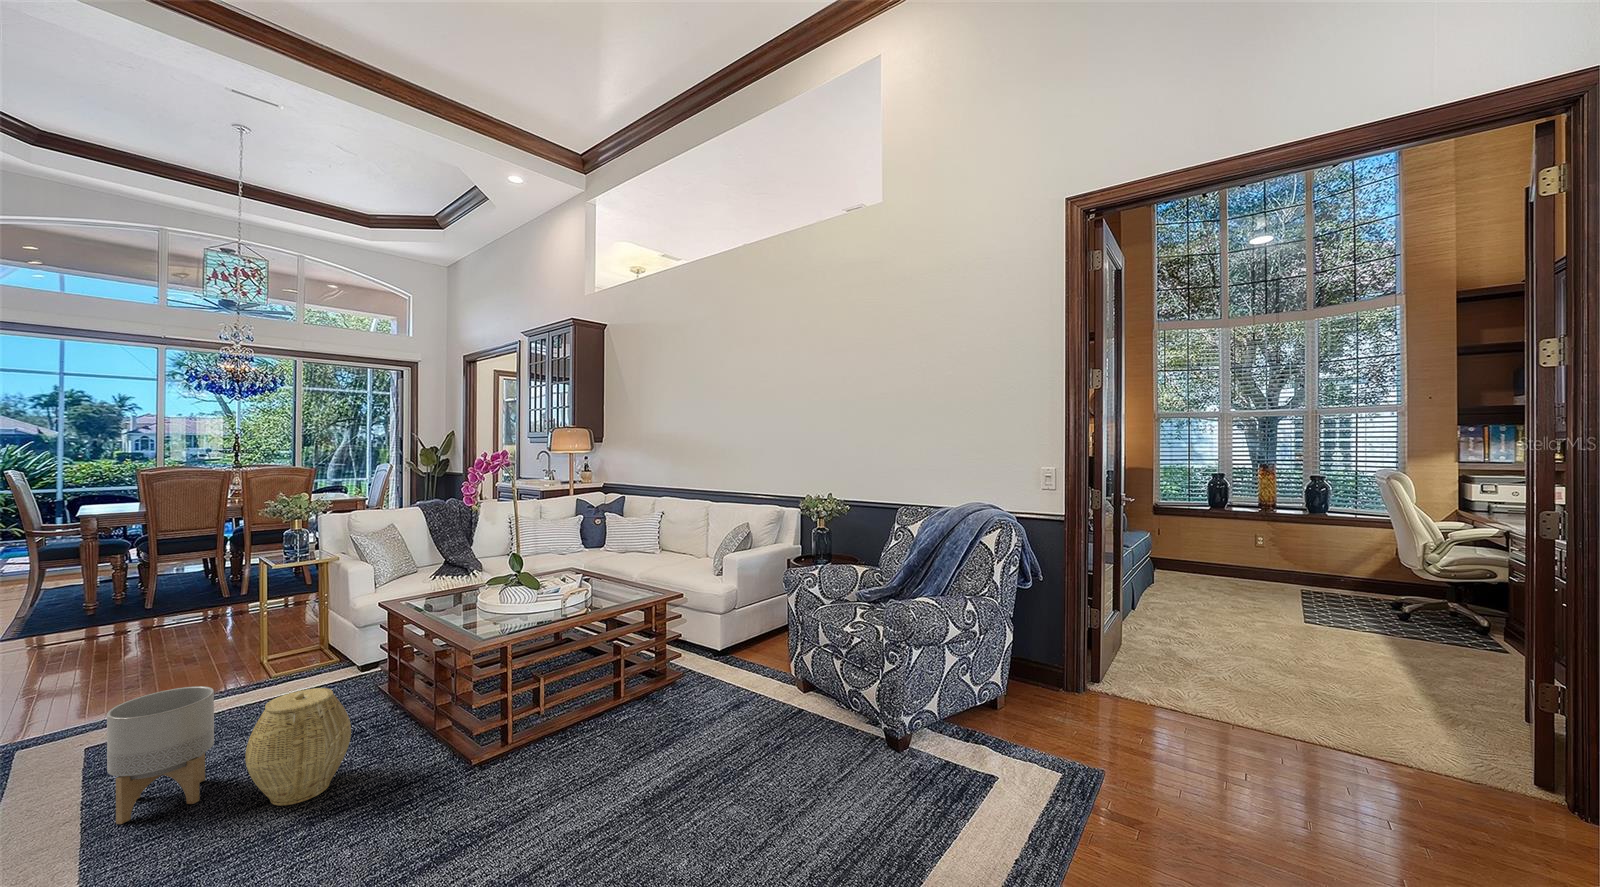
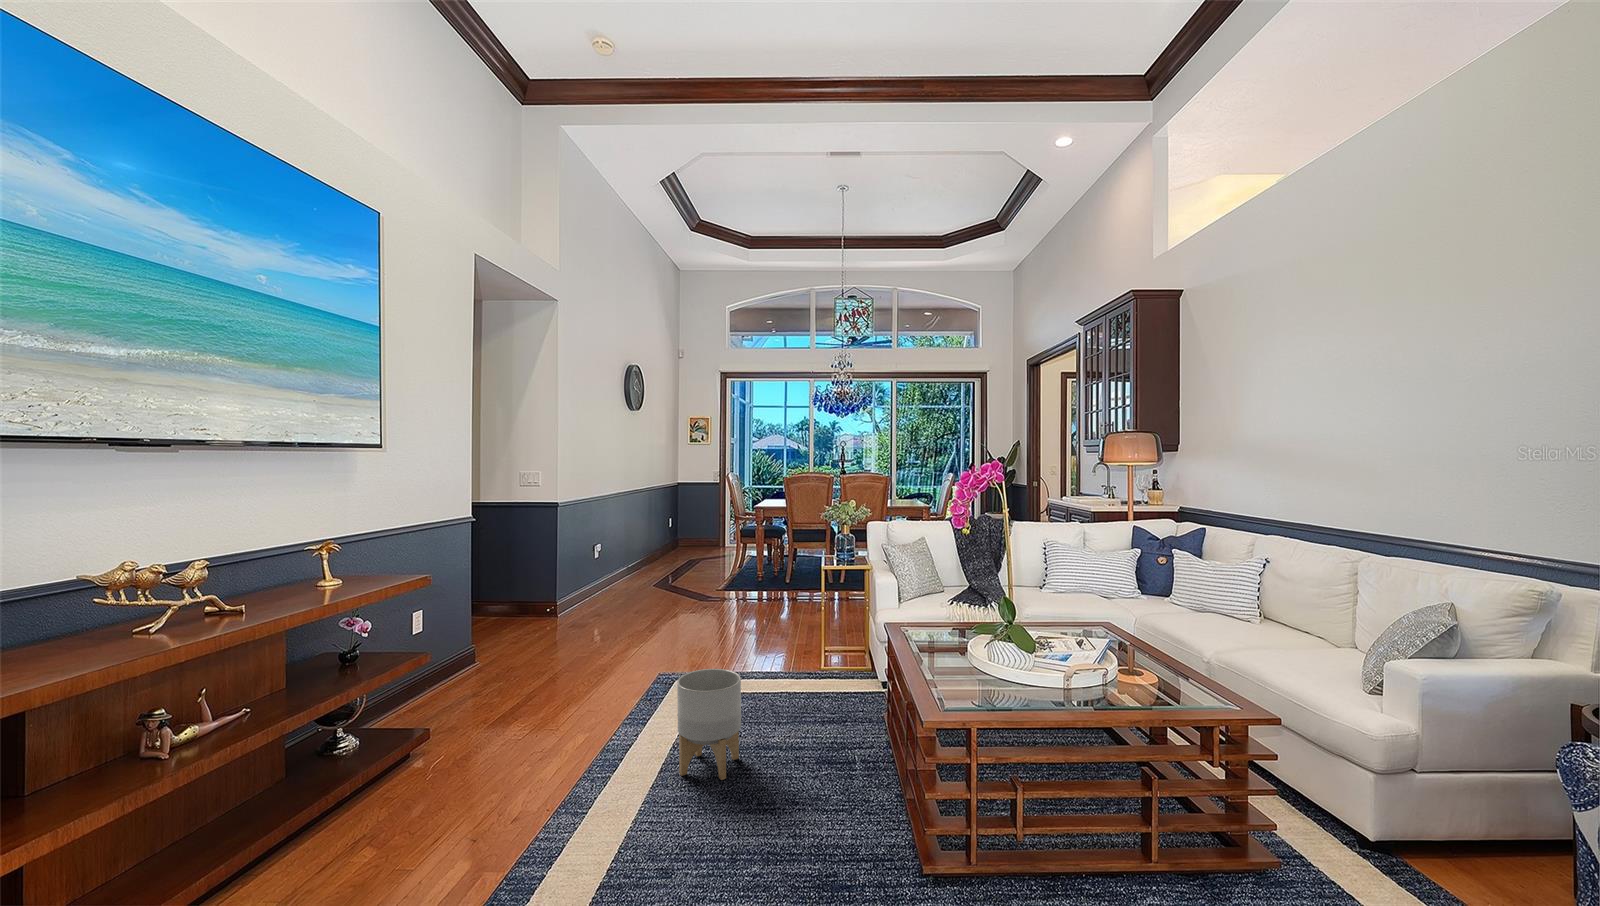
woven basket: present [245,688,351,806] -> none [743,705,825,823]

